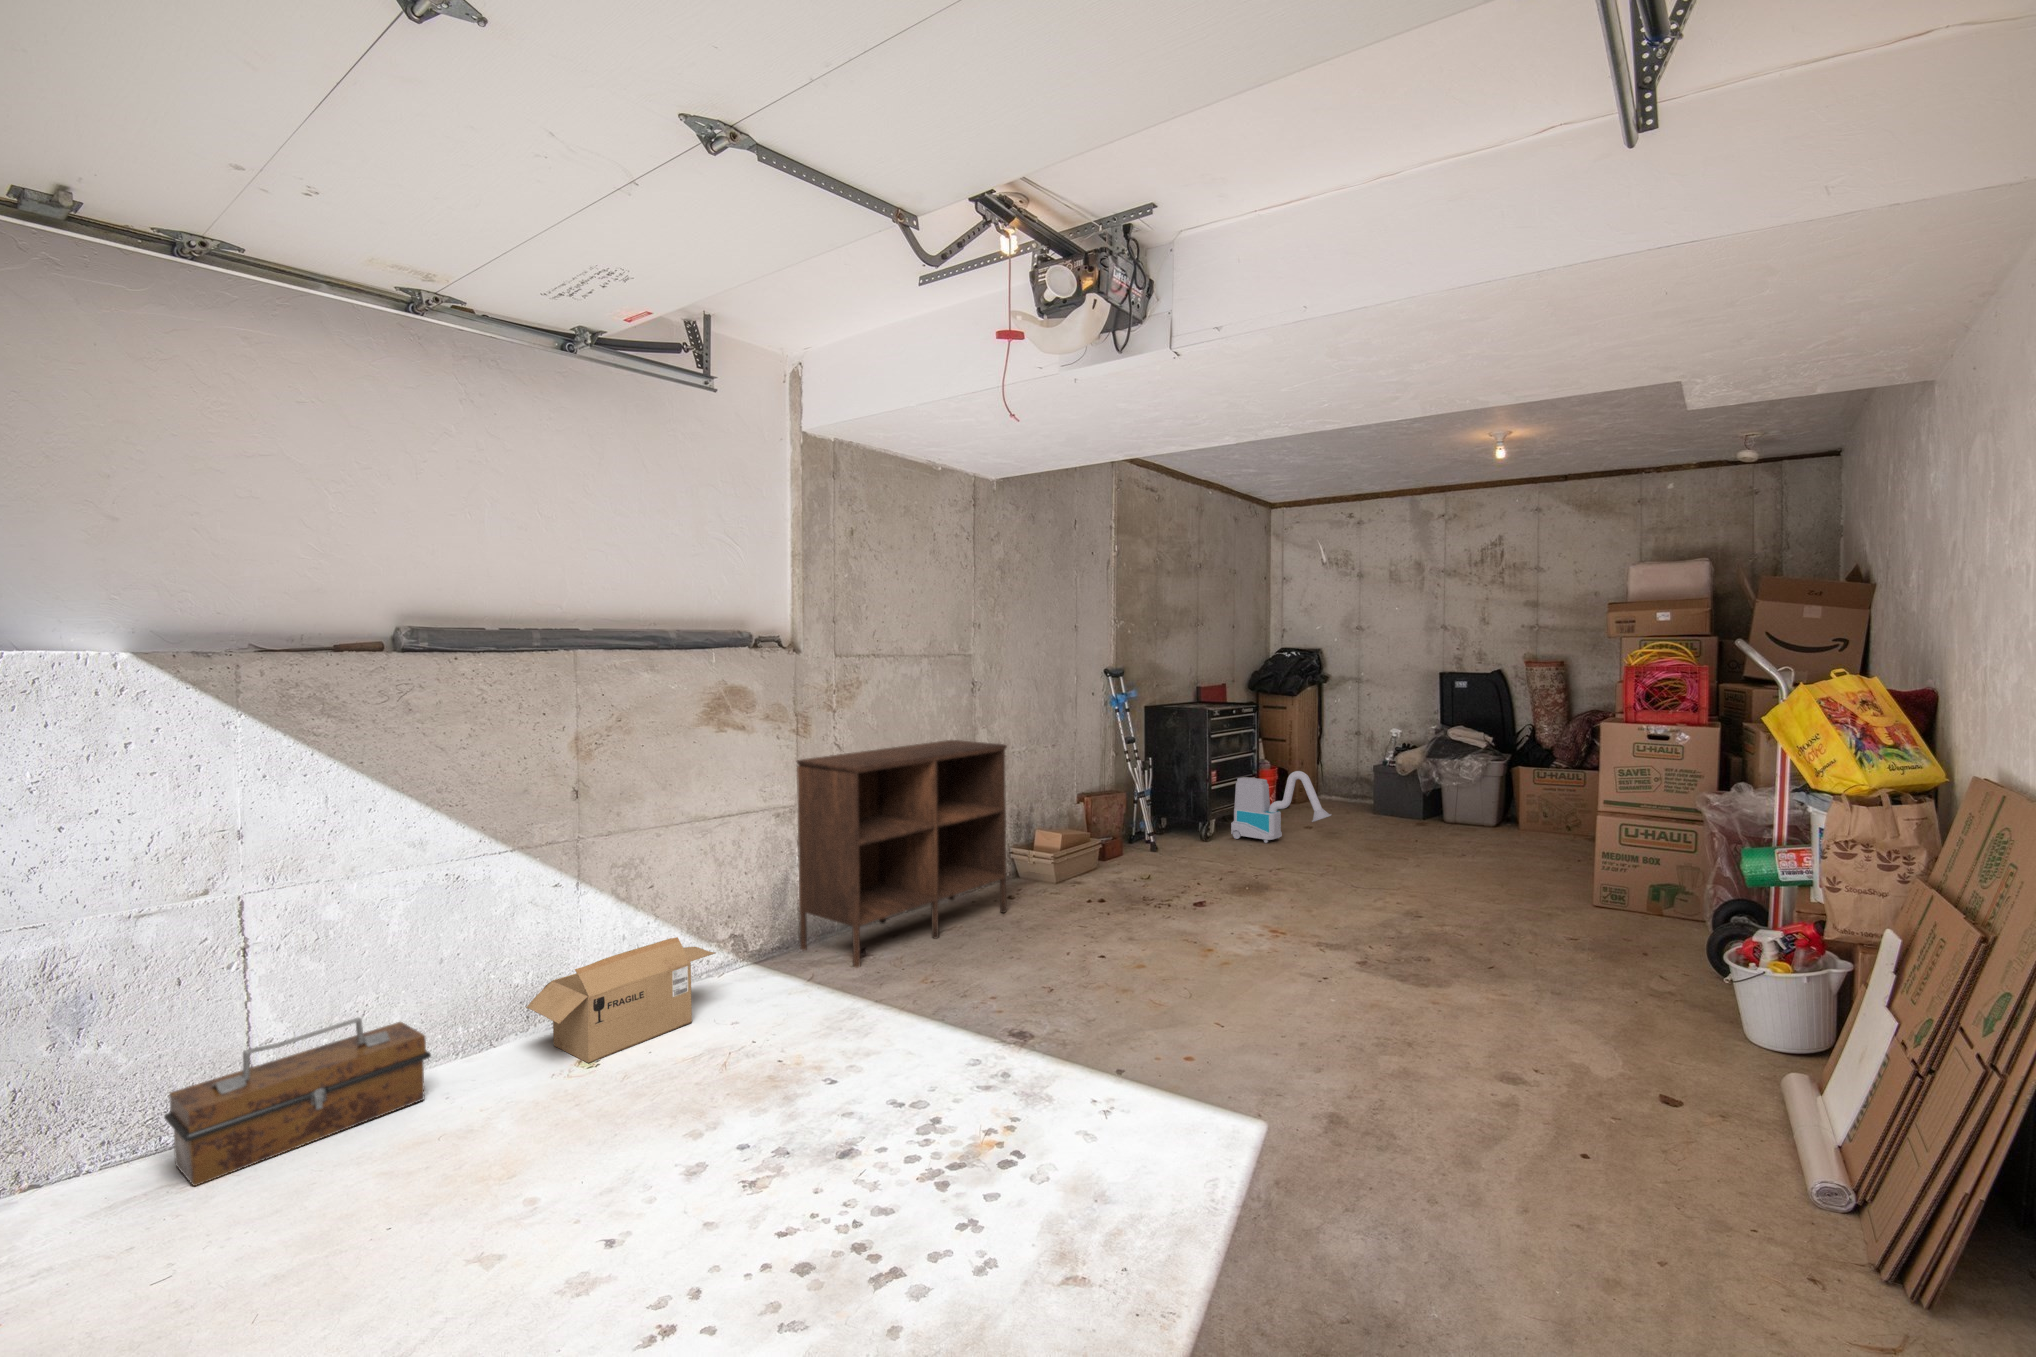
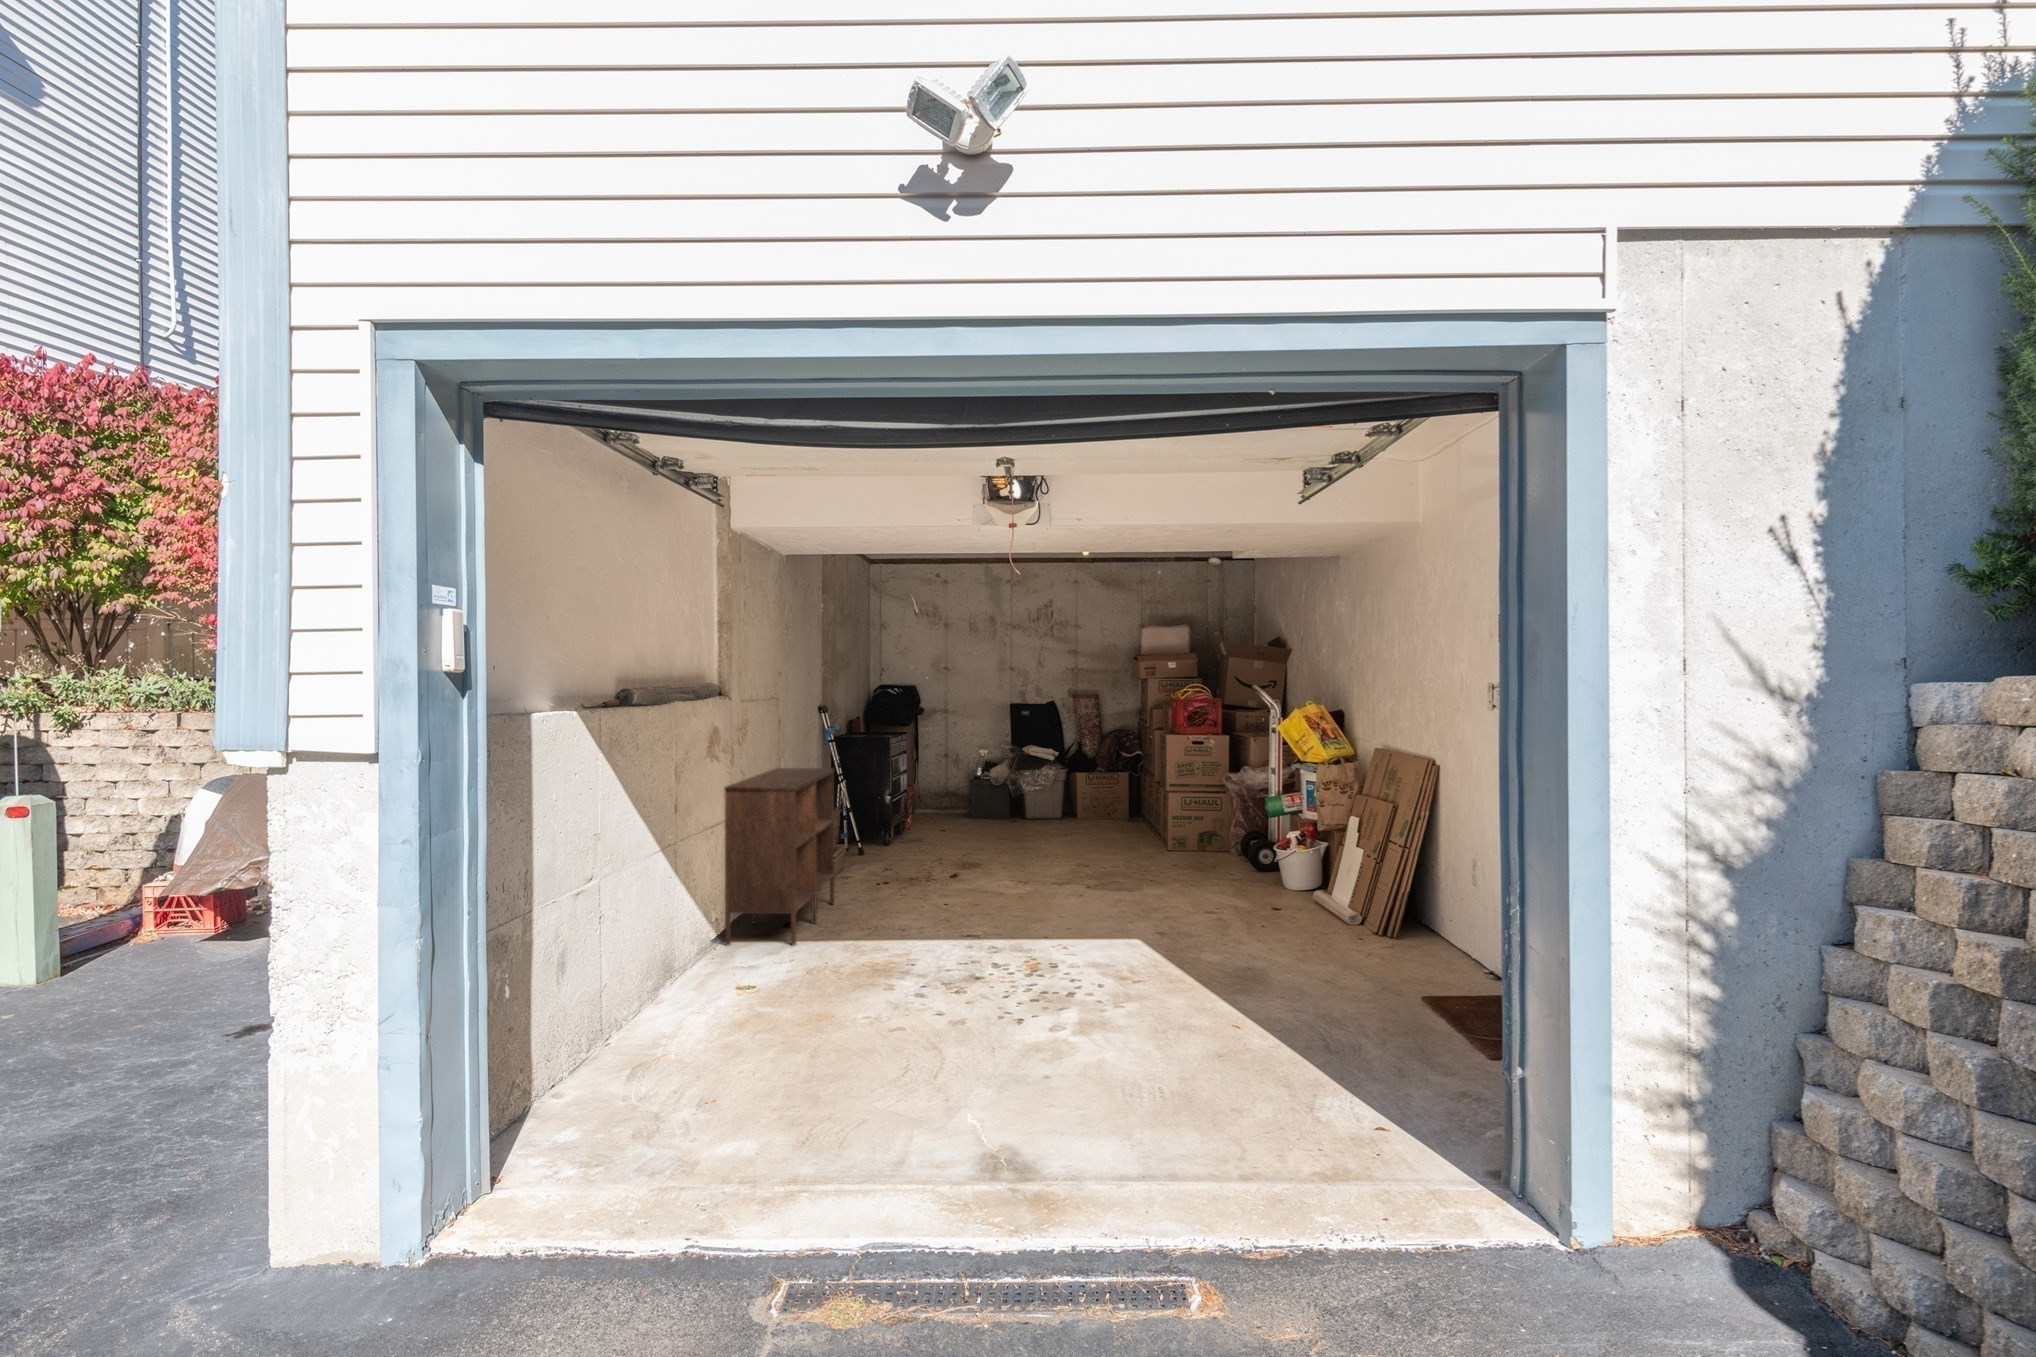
vacuum cleaner: present [1231,771,1331,843] -> none [905,784,986,843]
cardboard box: present [526,937,715,1063] -> none [652,923,753,1015]
toolbox: present [164,1018,431,1186] -> none [549,989,659,1107]

